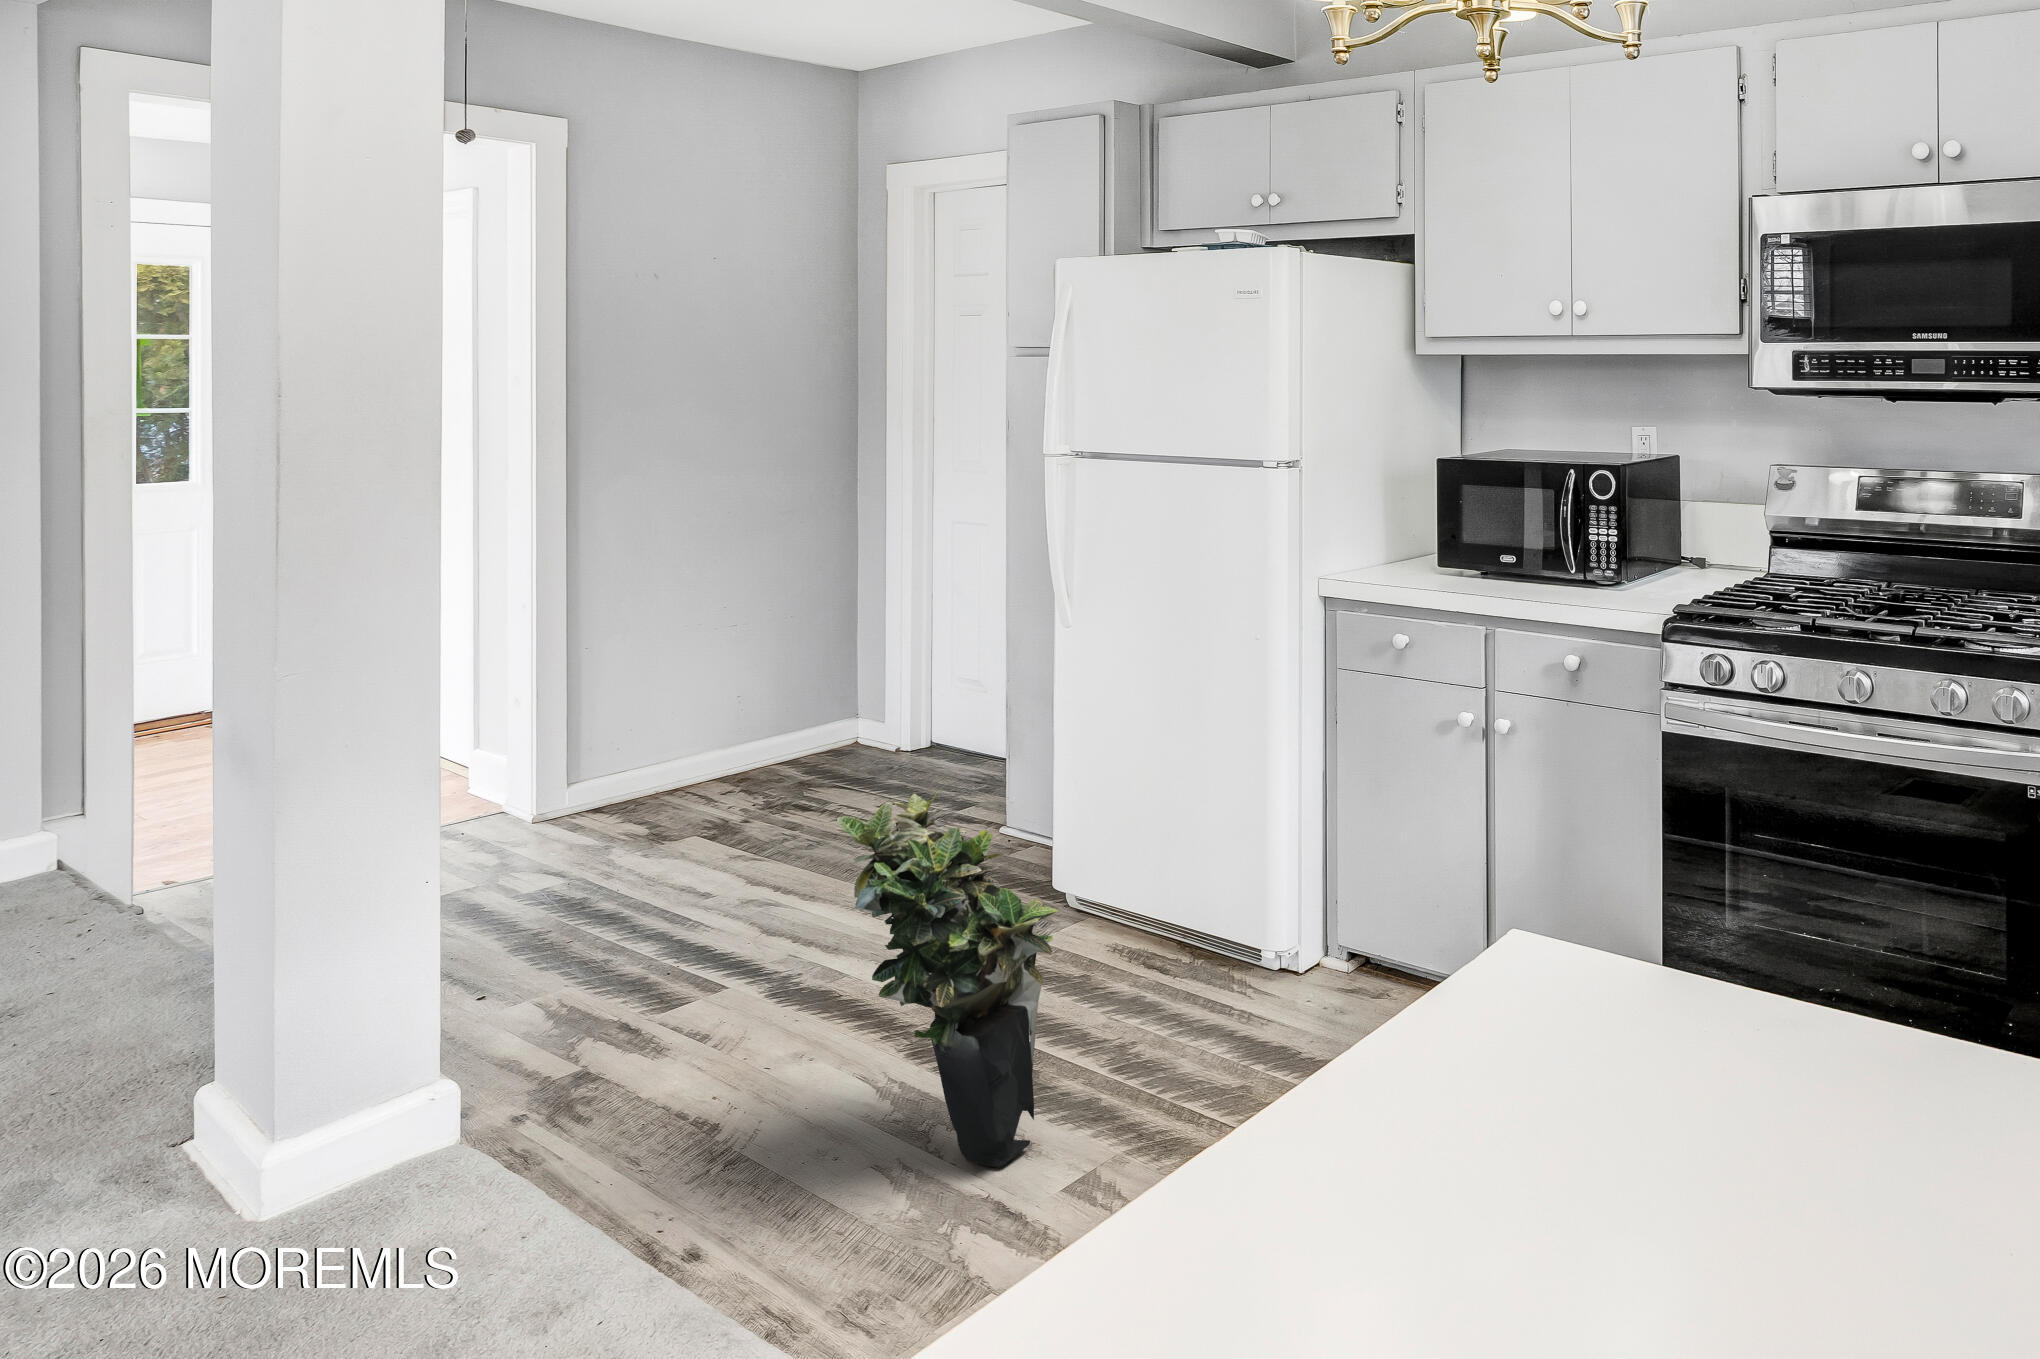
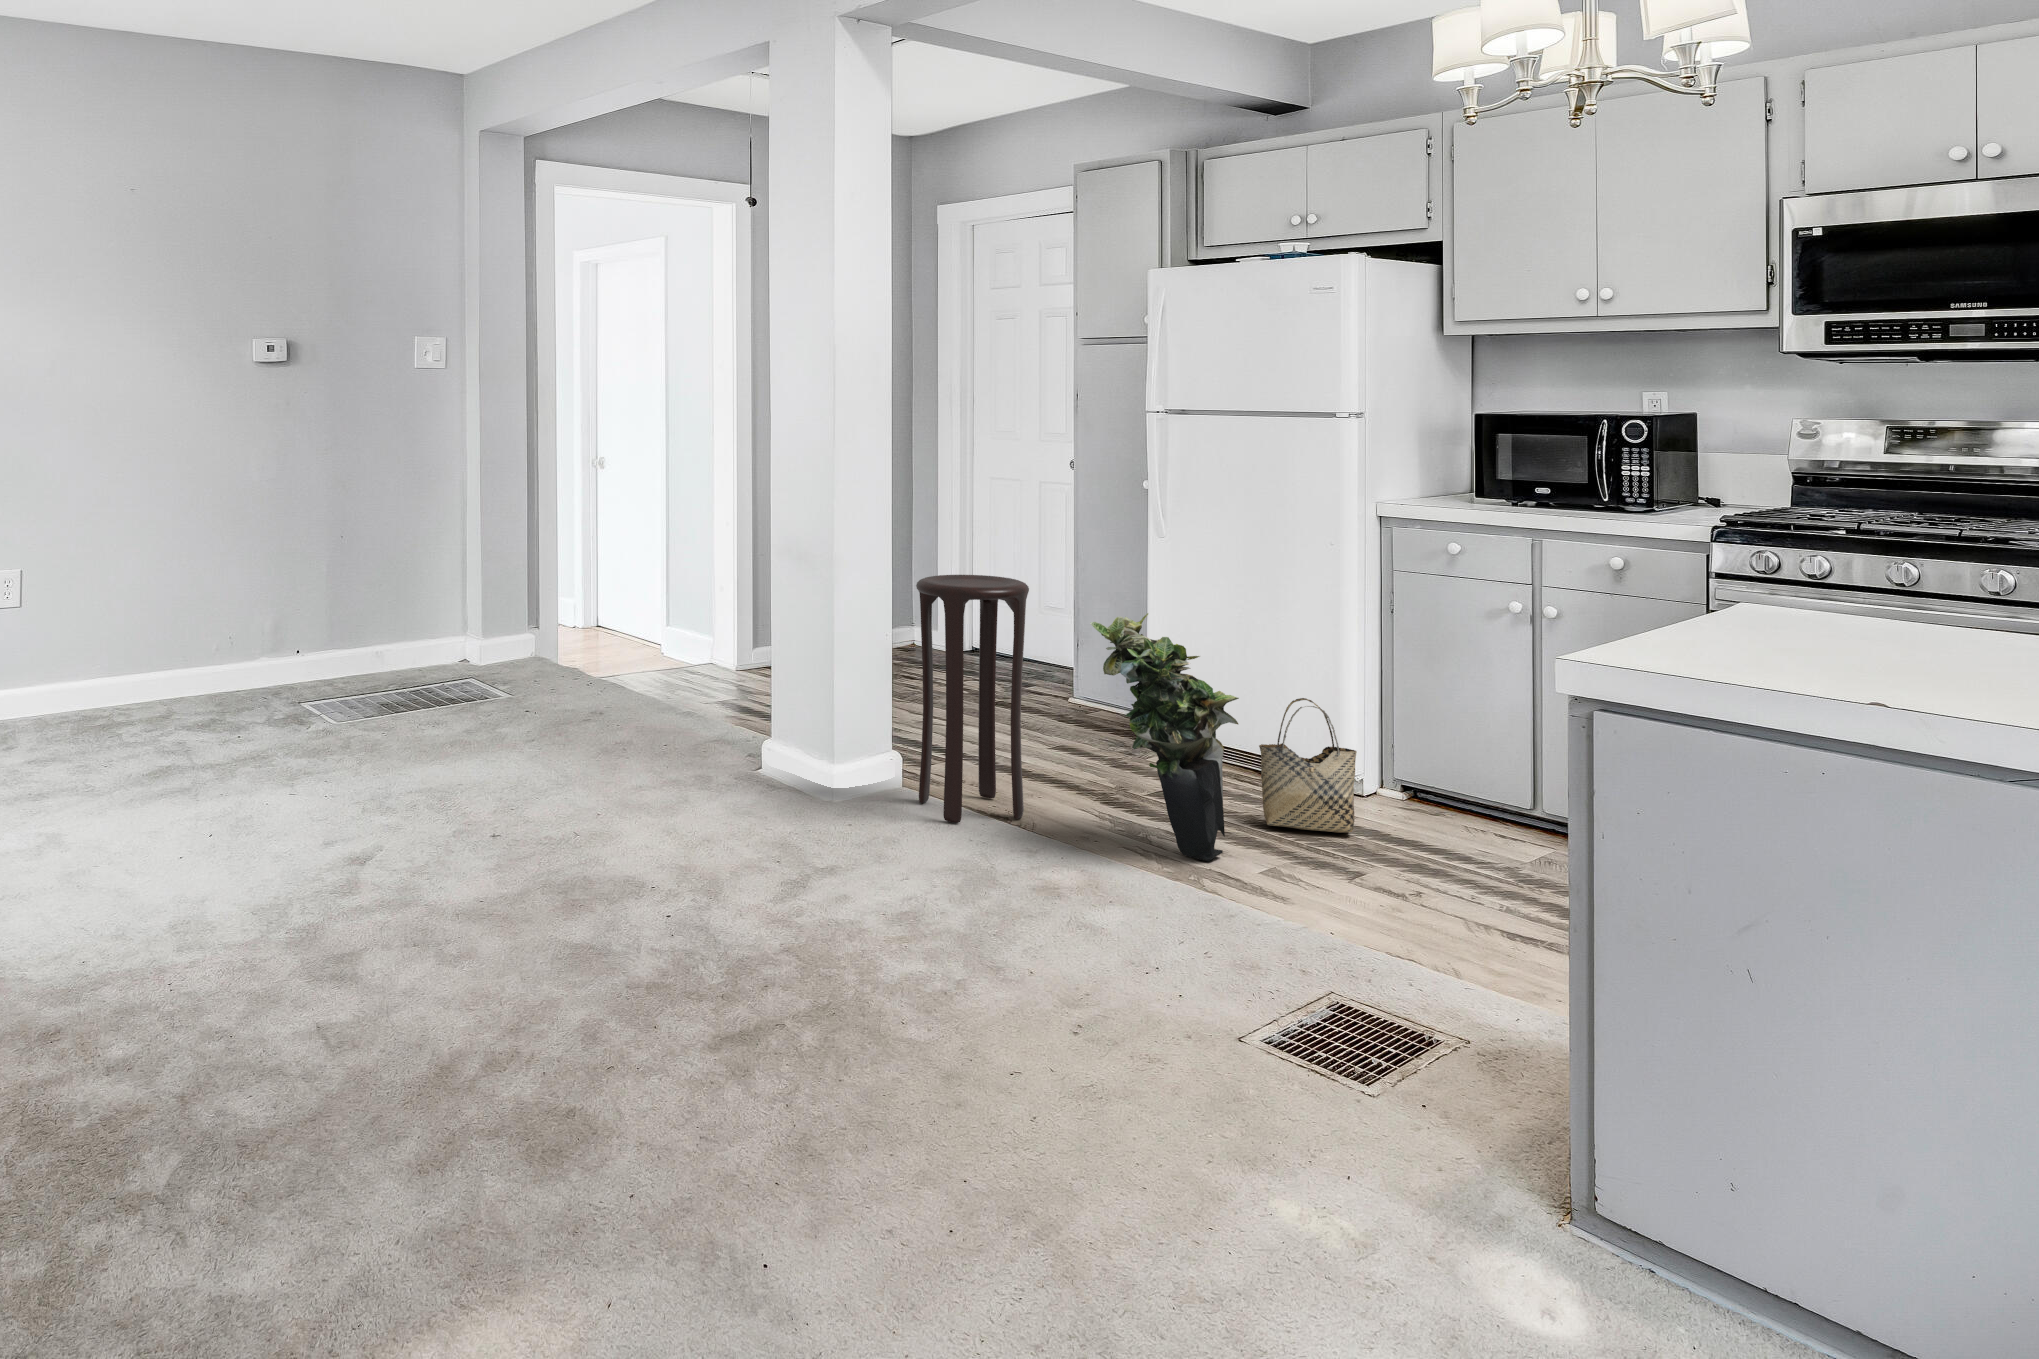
stool: none [581,736,779,1149] -> present [916,575,1029,823]
woven basket: none [1125,868,1257,1061] -> present [1259,698,1357,833]

